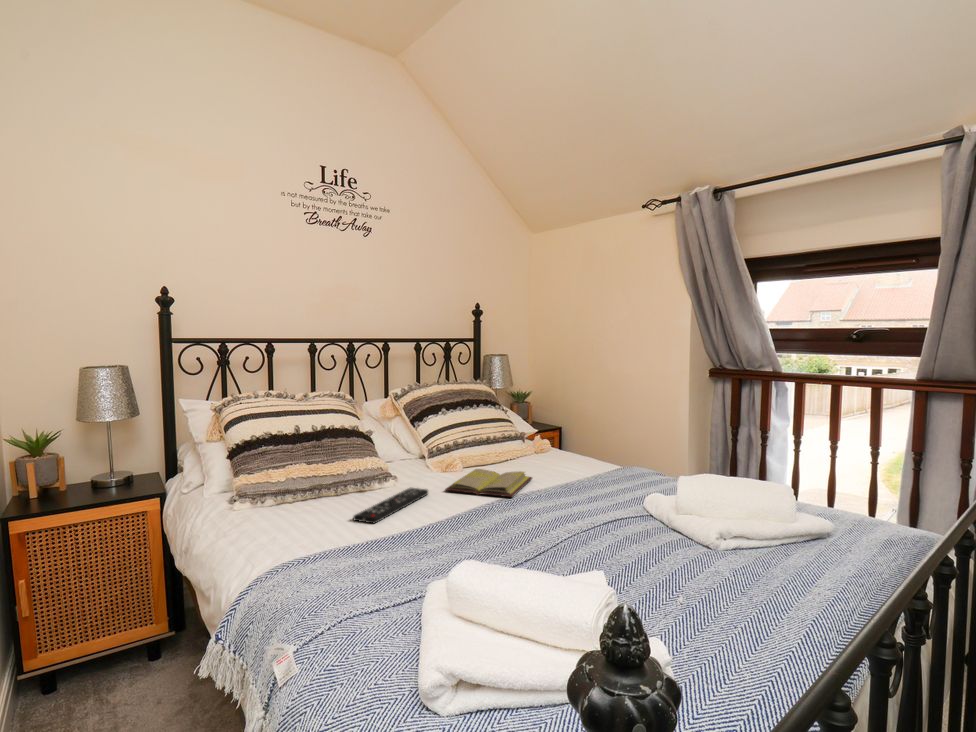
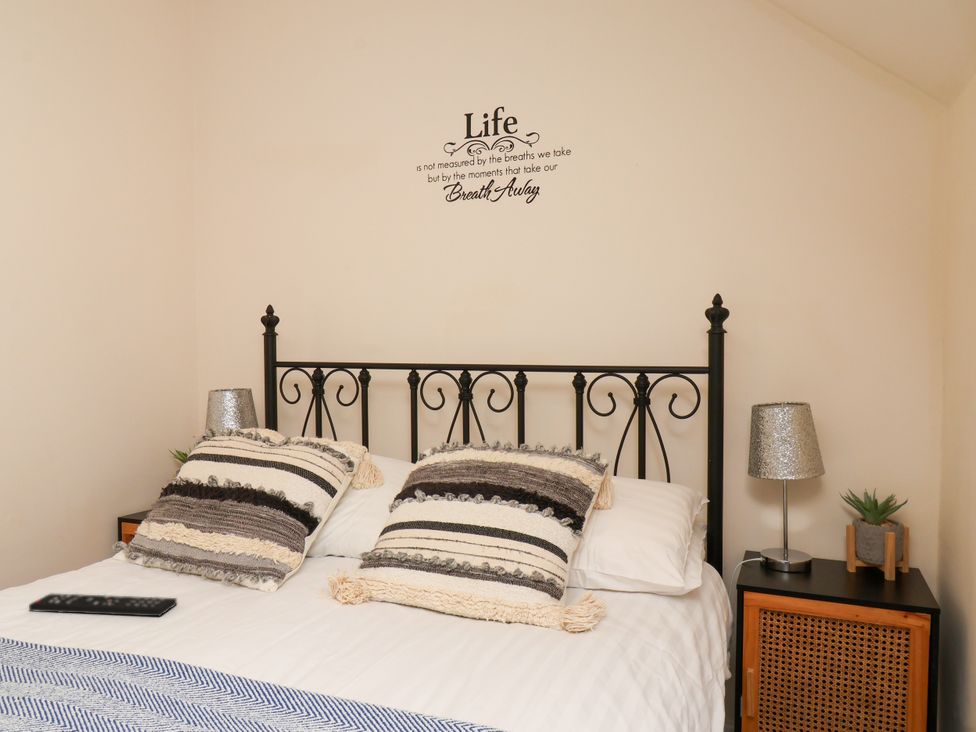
diary: present [445,469,532,497] -> none [112,616,284,676]

